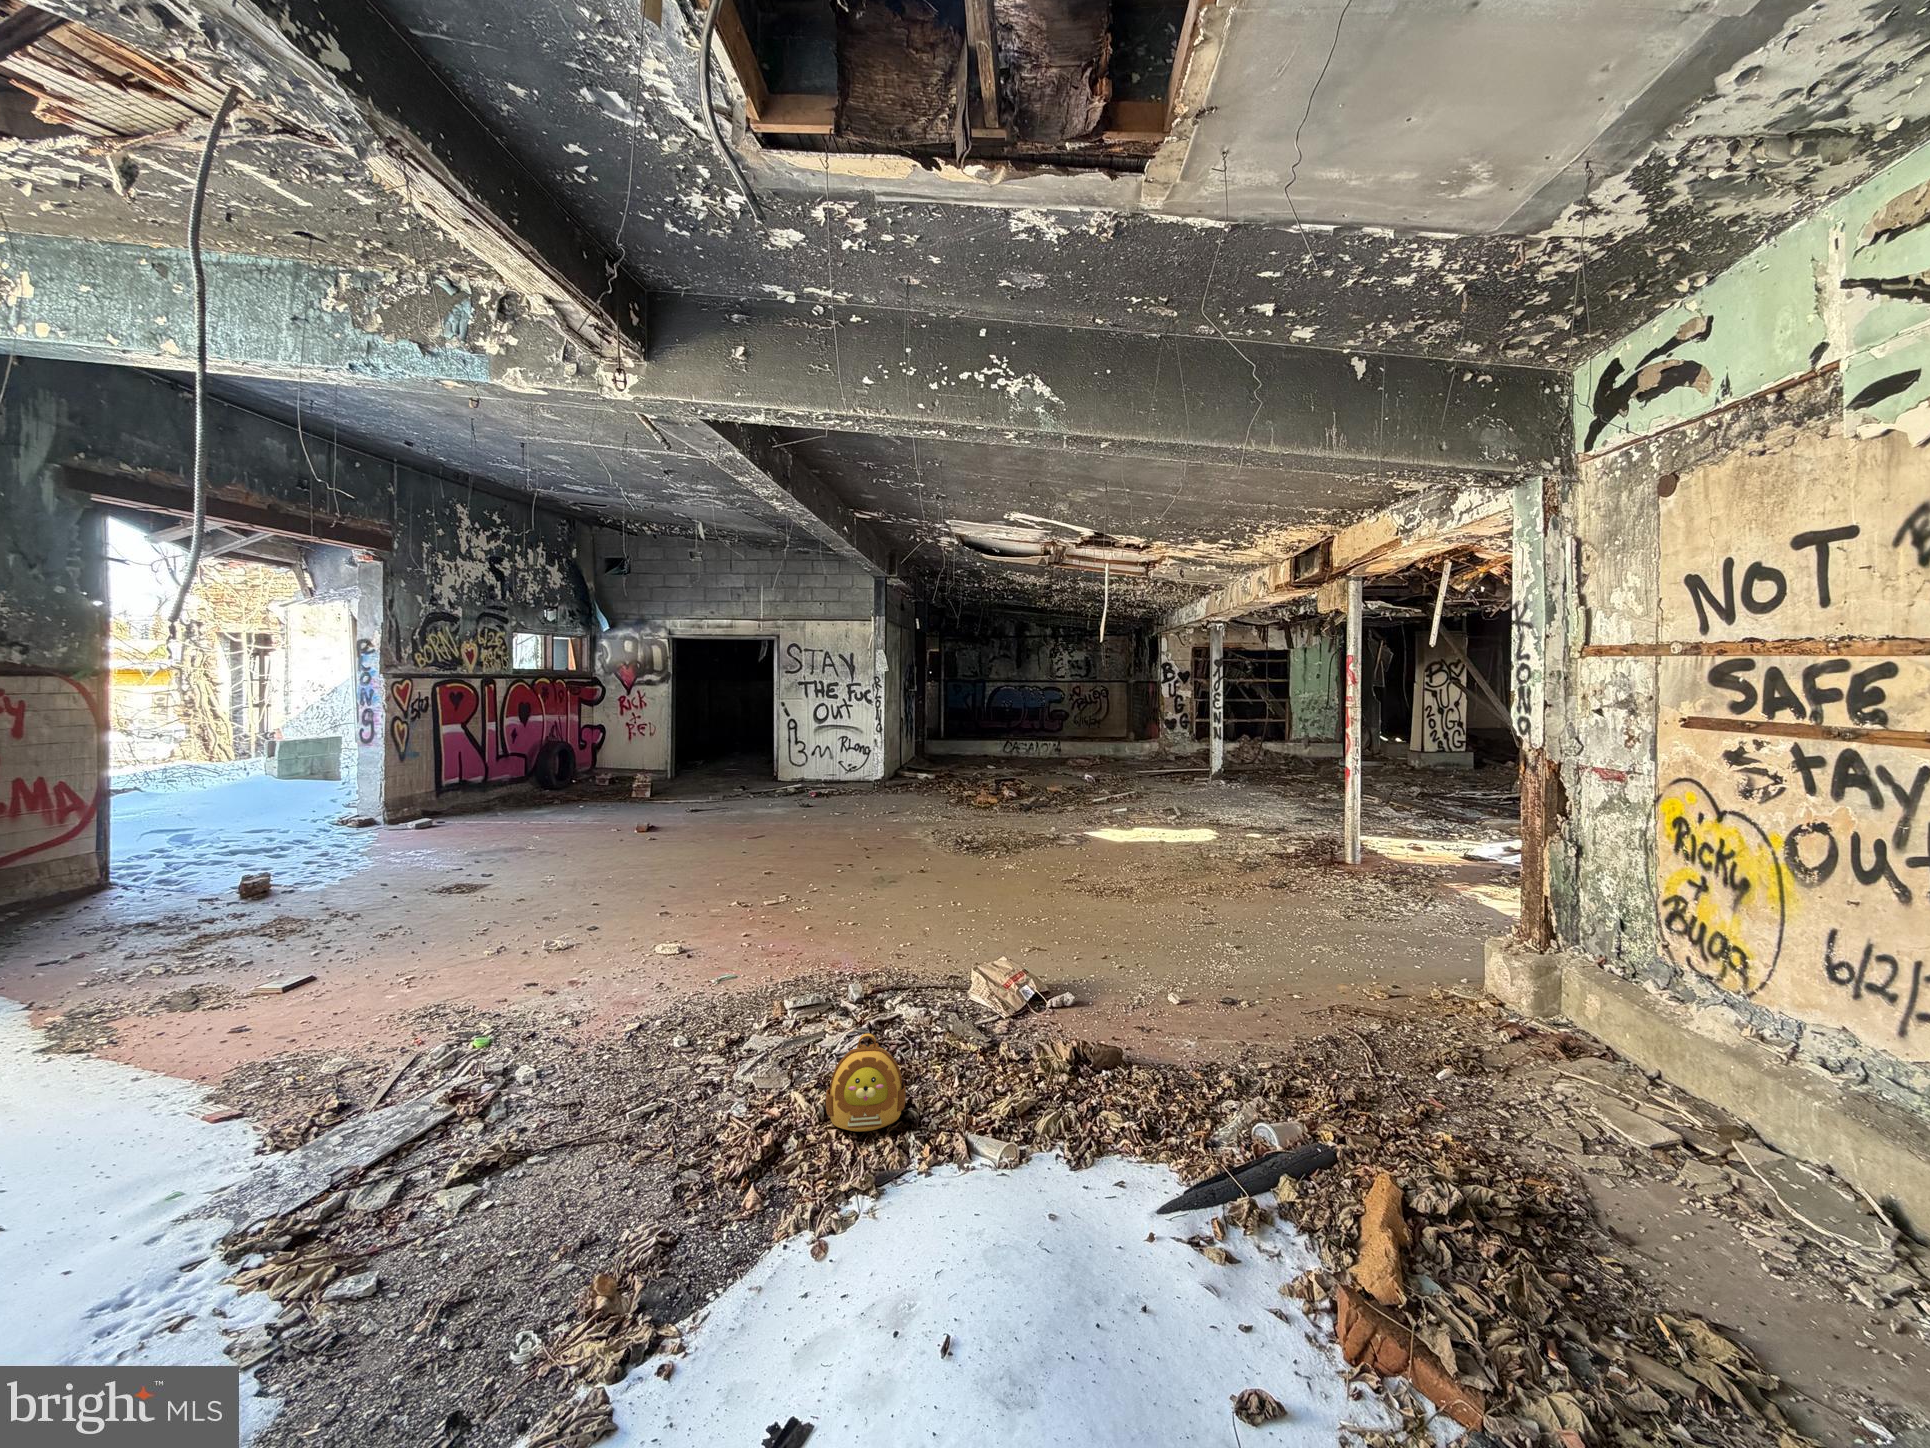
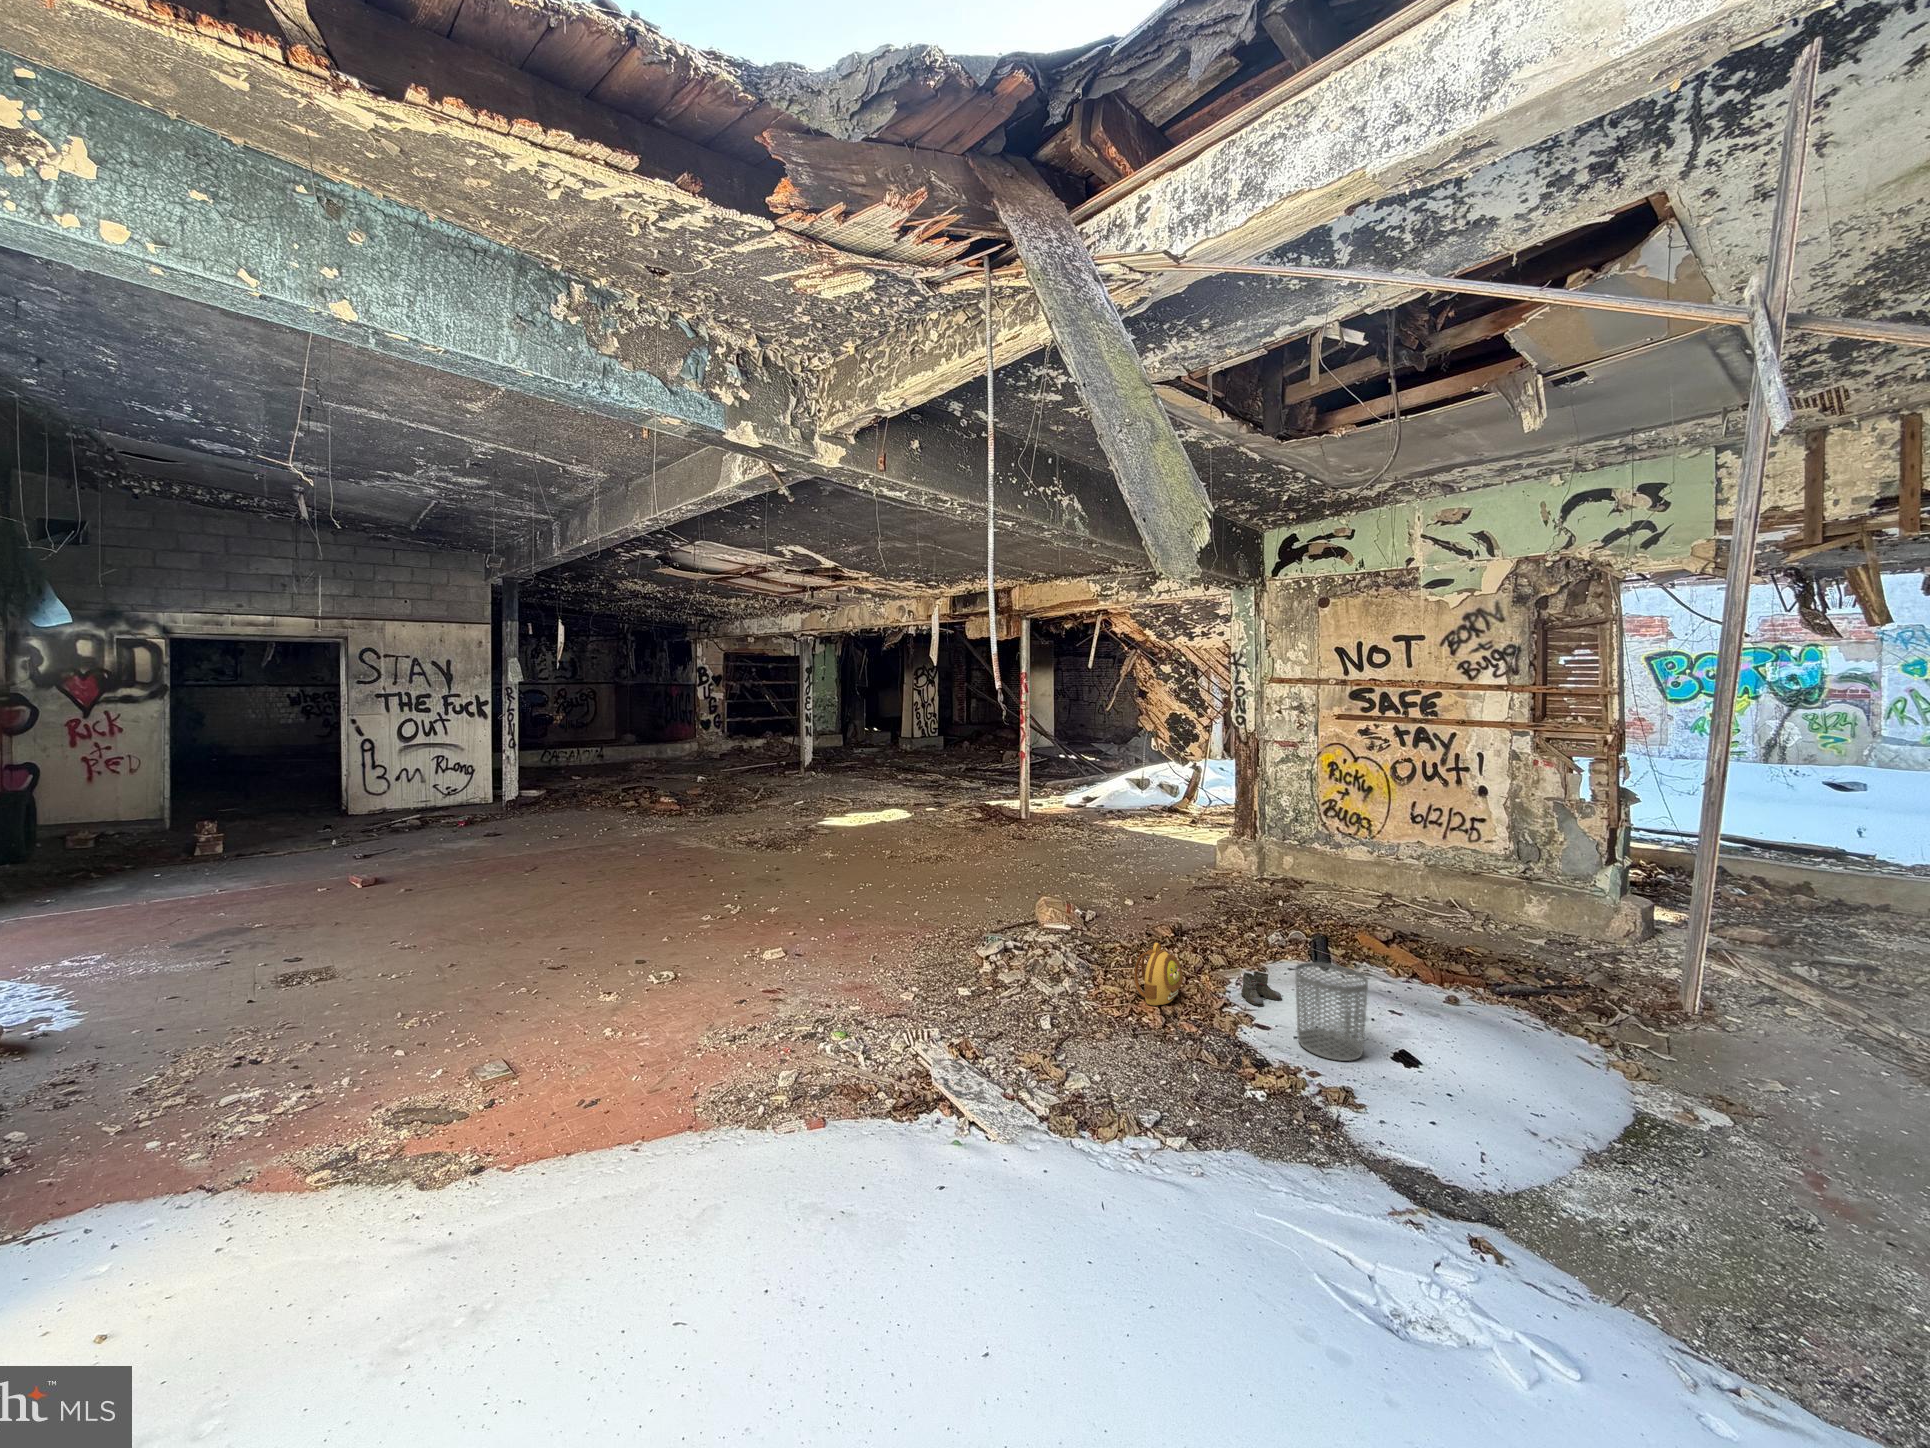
boots: none [950,1133,1026,1206] -> present [1241,971,1282,1006]
waste bin: none [798,1137,923,1361] -> present [1295,962,1368,1061]

